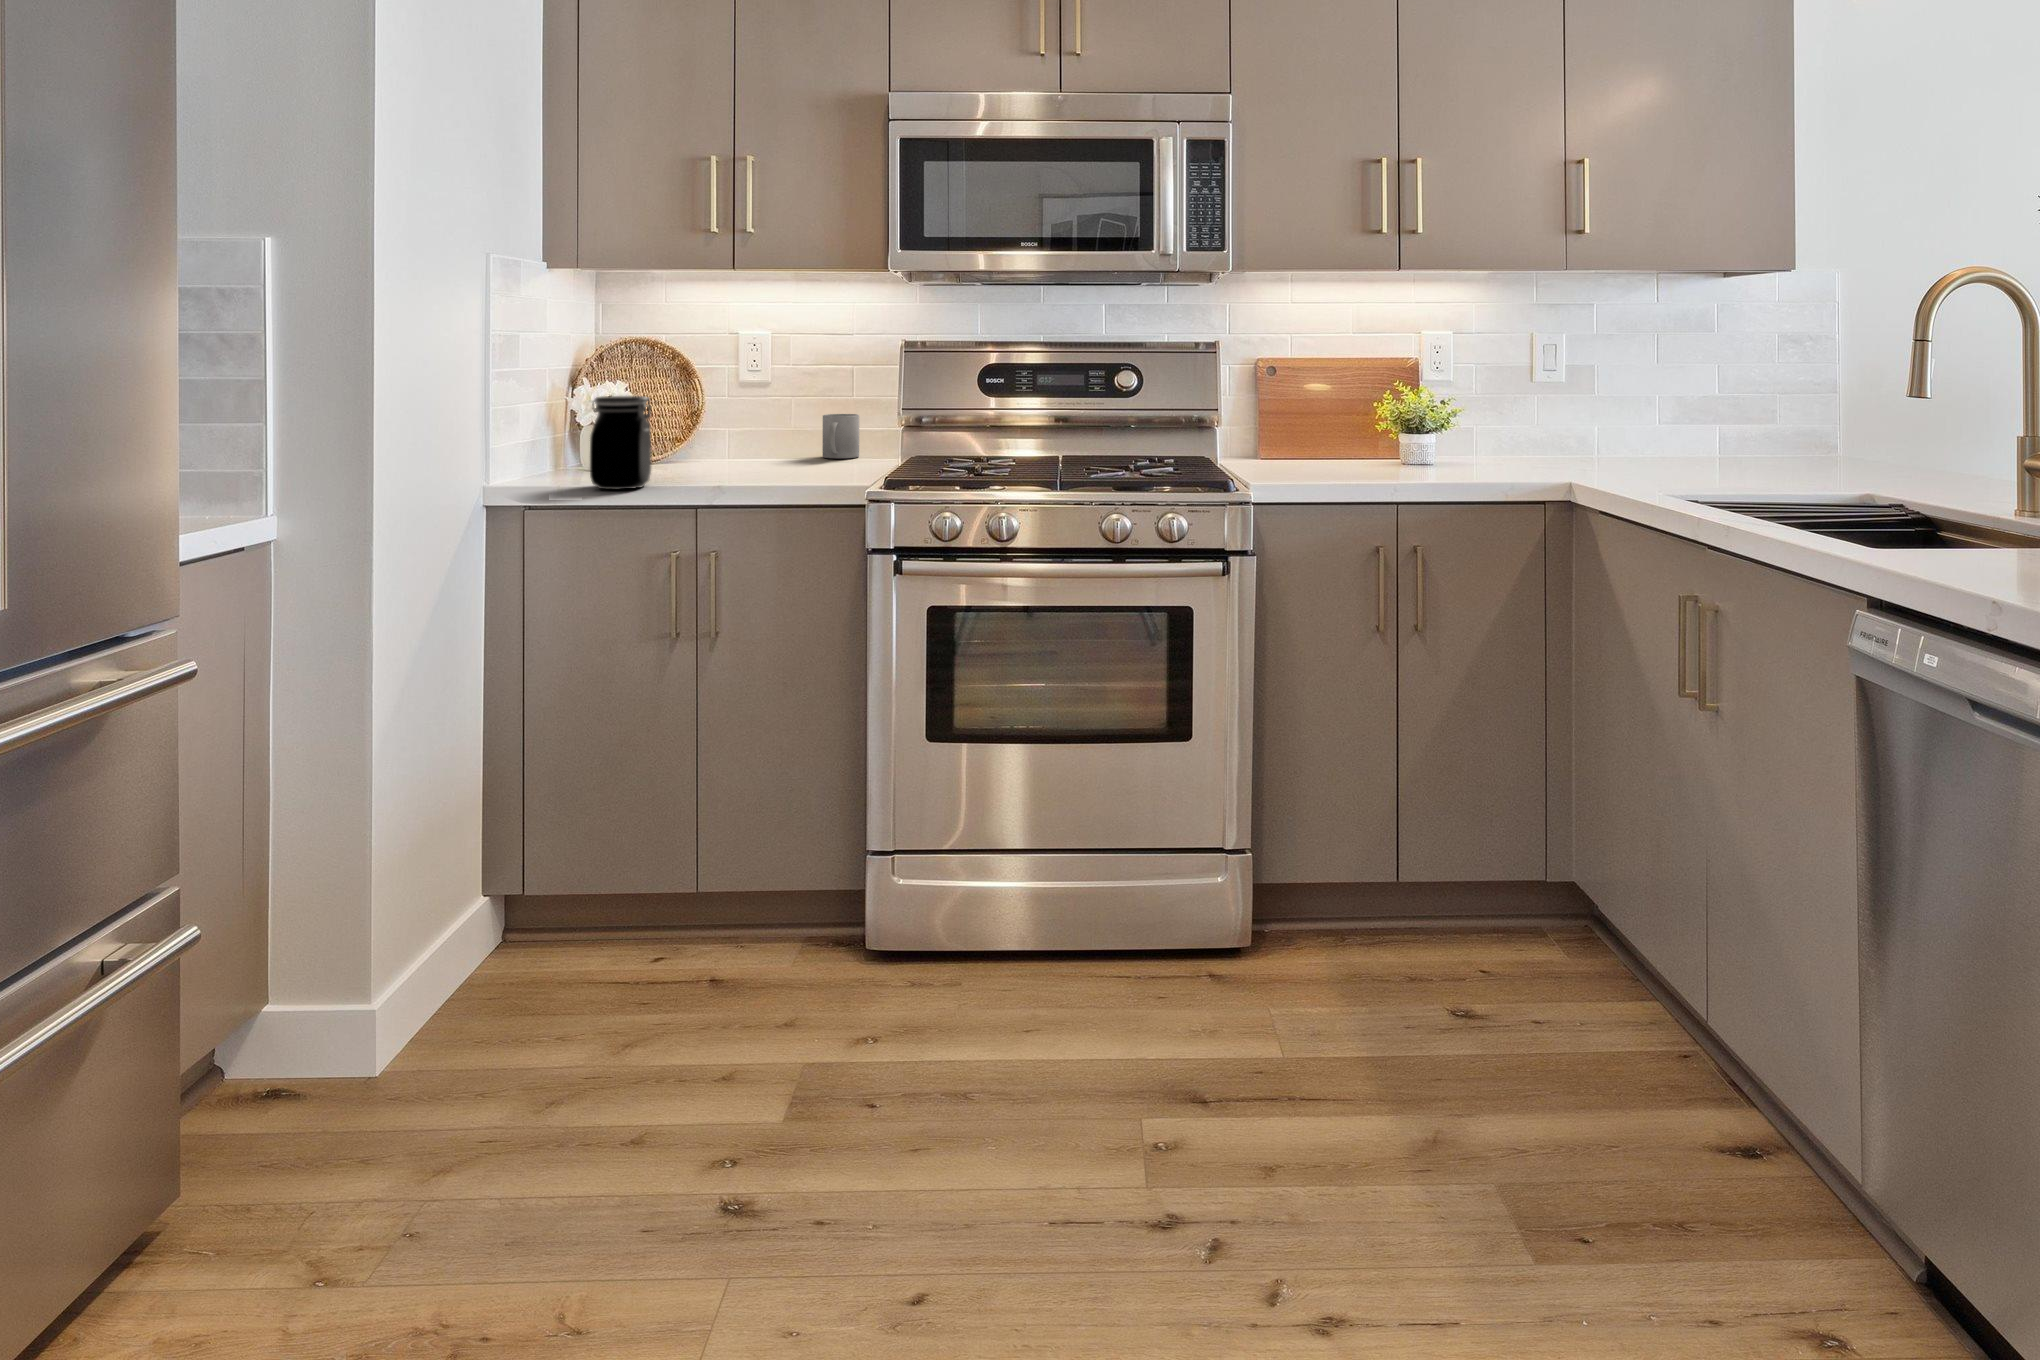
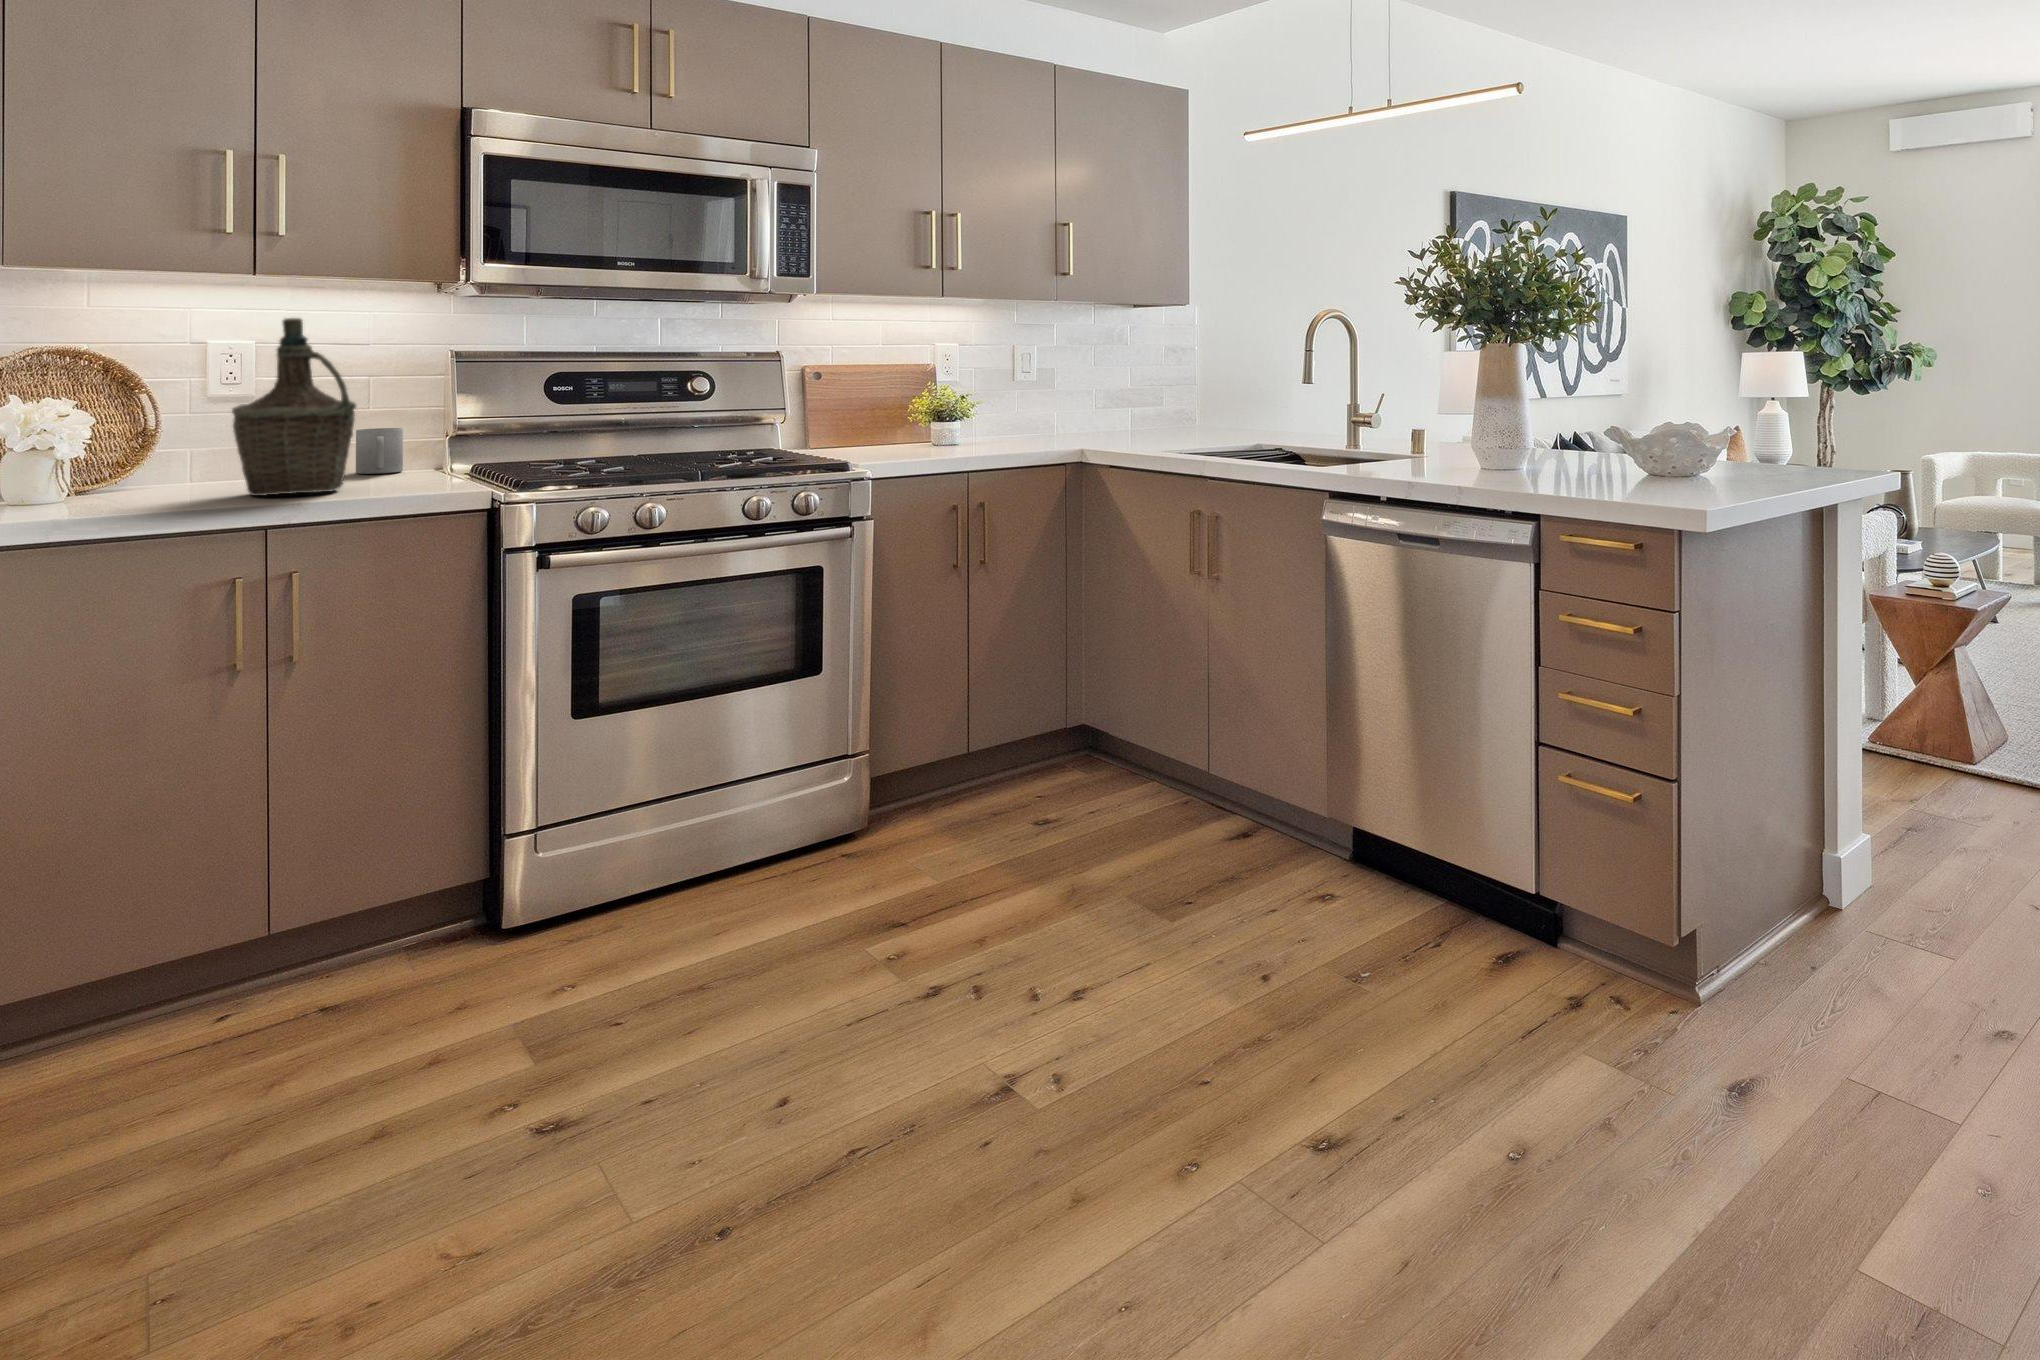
bottle: none [692,309,786,477] -> present [232,318,356,496]
jar: present [590,396,652,489] -> none [110,411,210,515]

